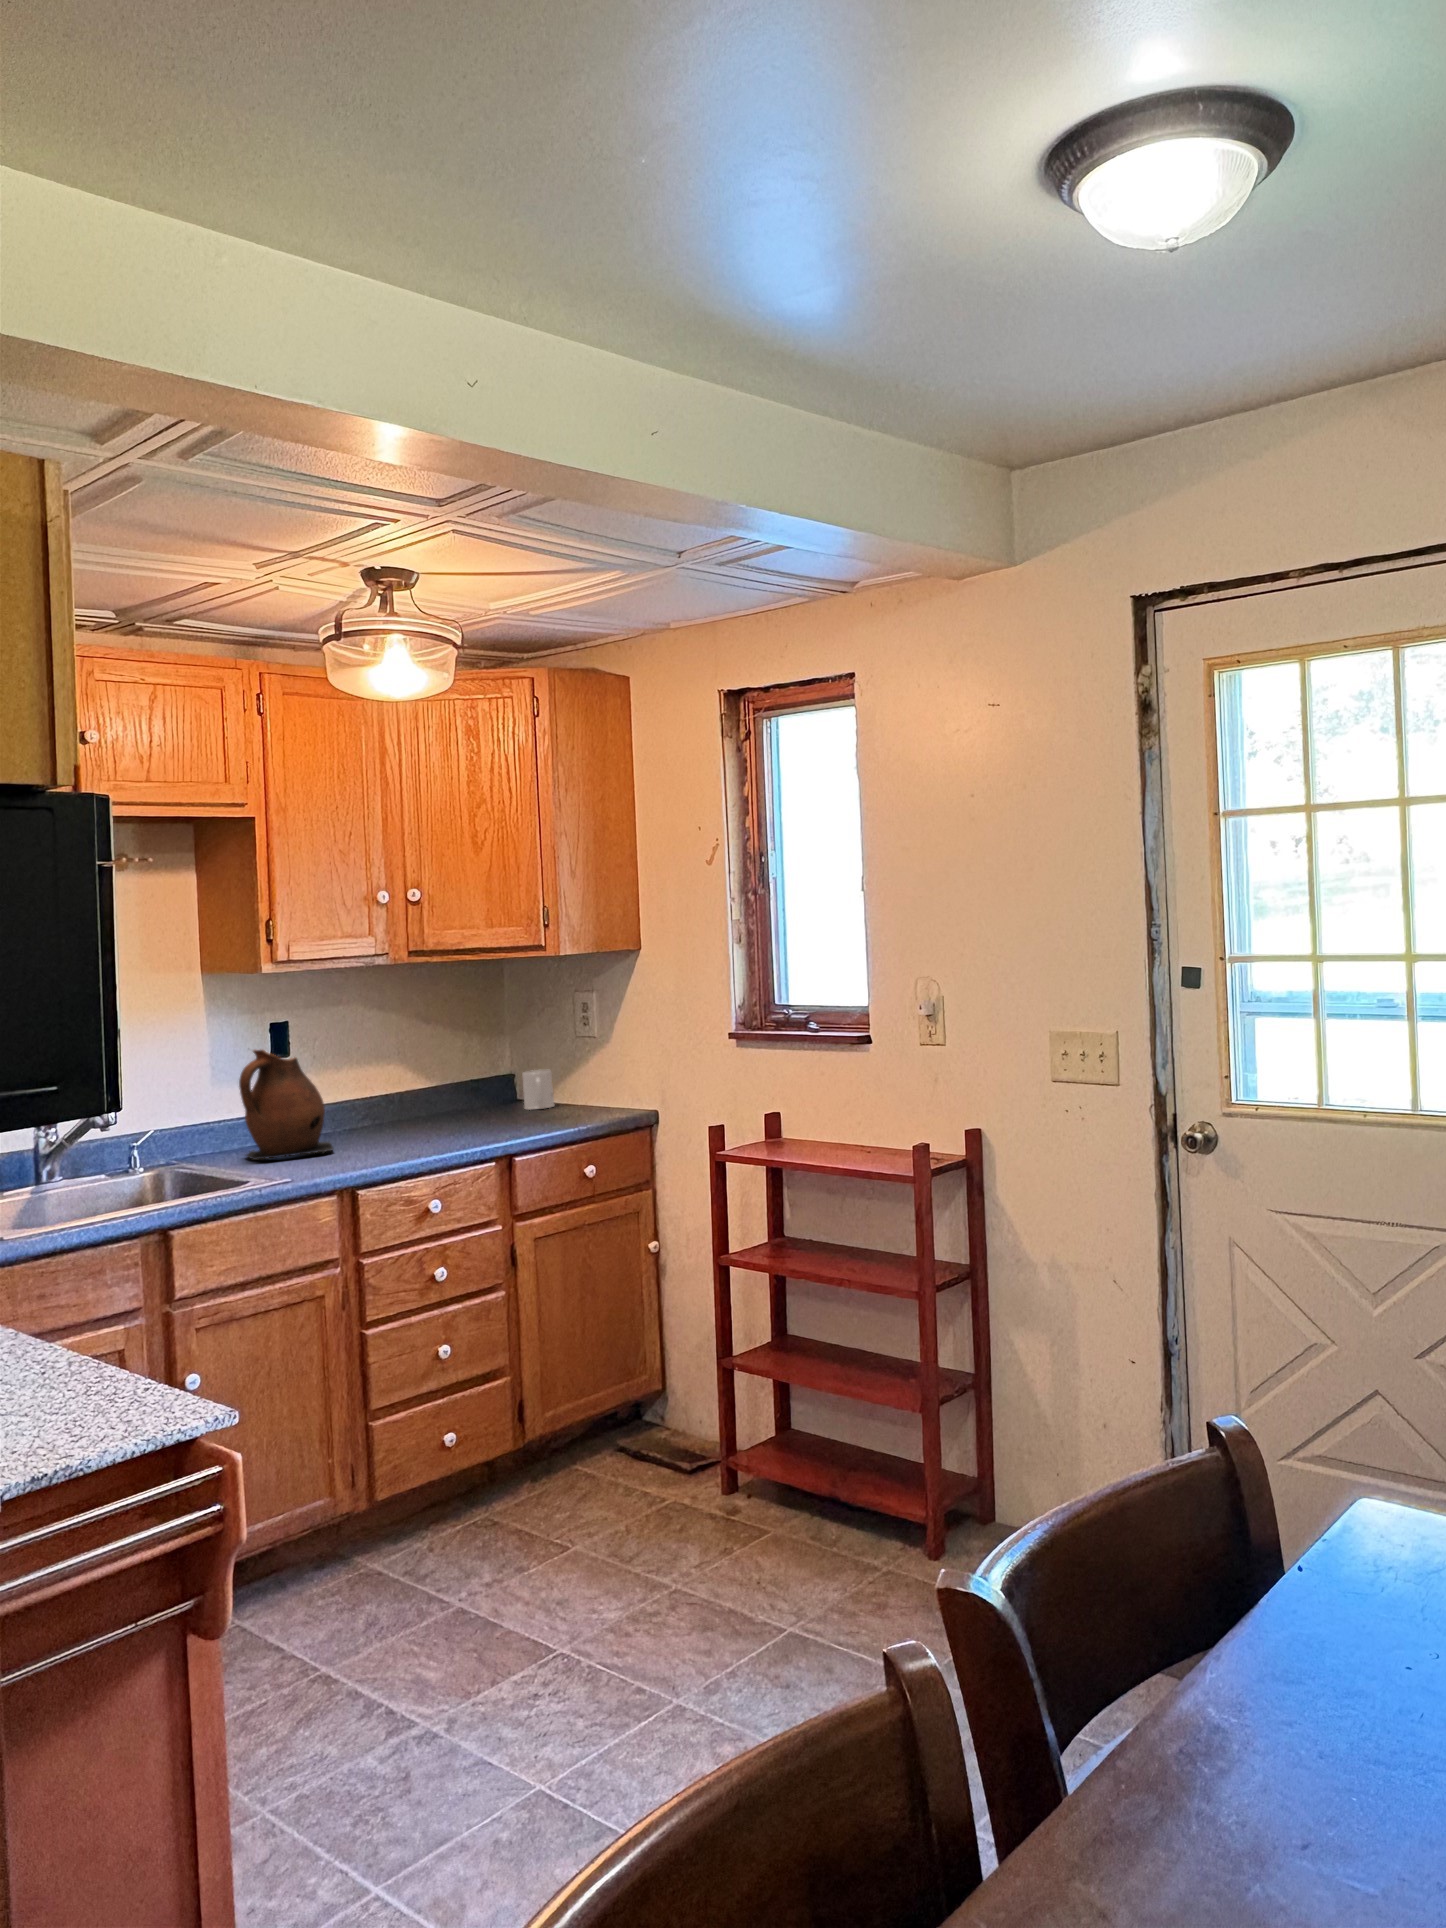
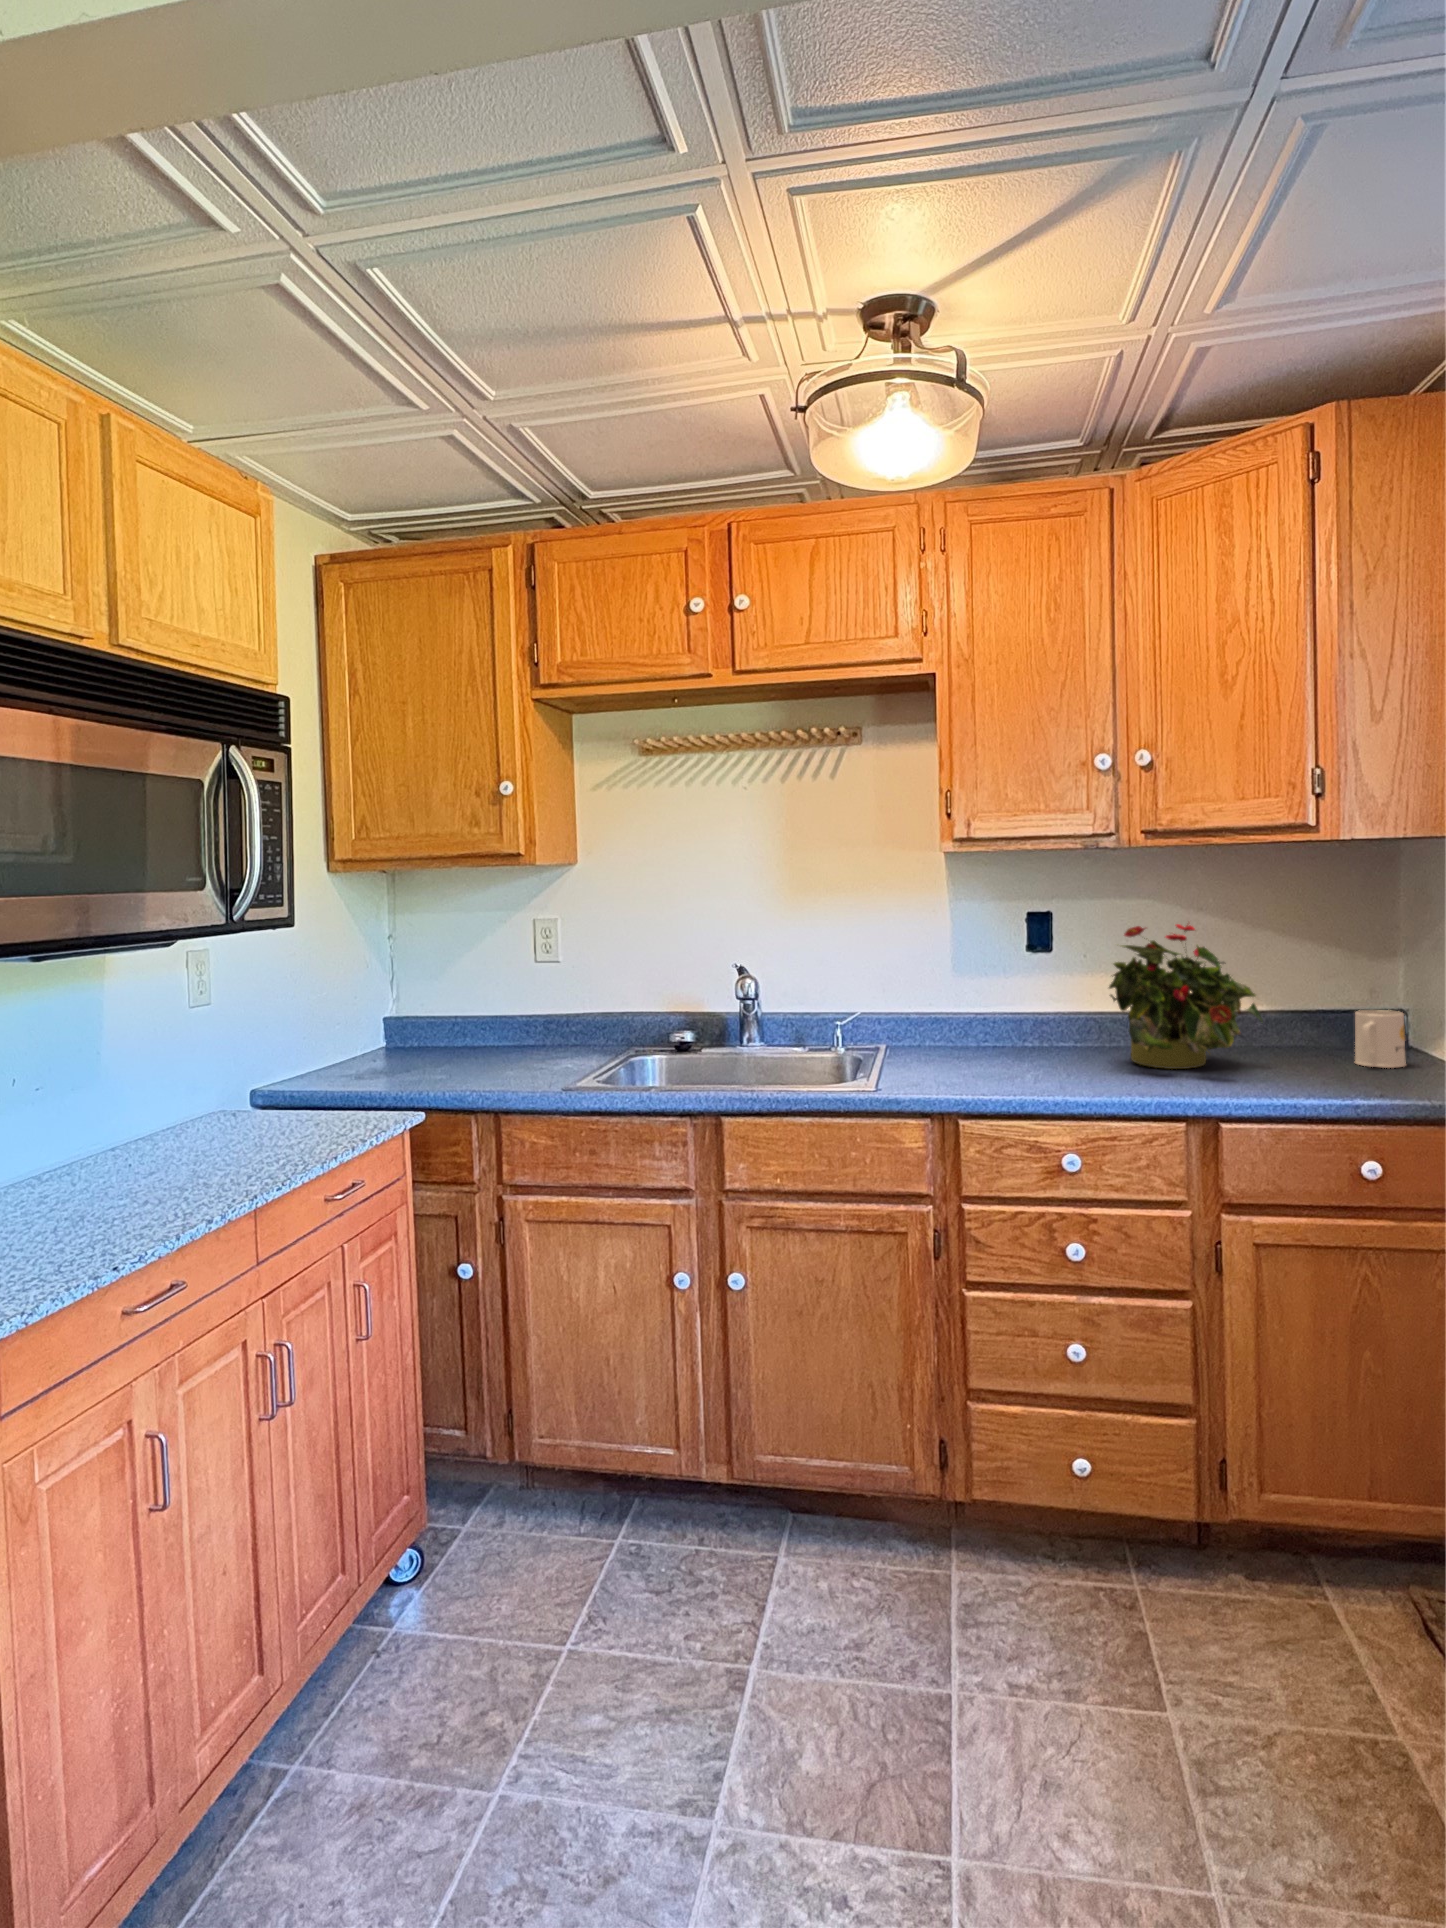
potted plant: none [370,1018,490,1133] -> present [1109,924,1262,1069]
ceramic pitcher: present [239,1050,333,1160] -> none [924,938,1046,1068]

